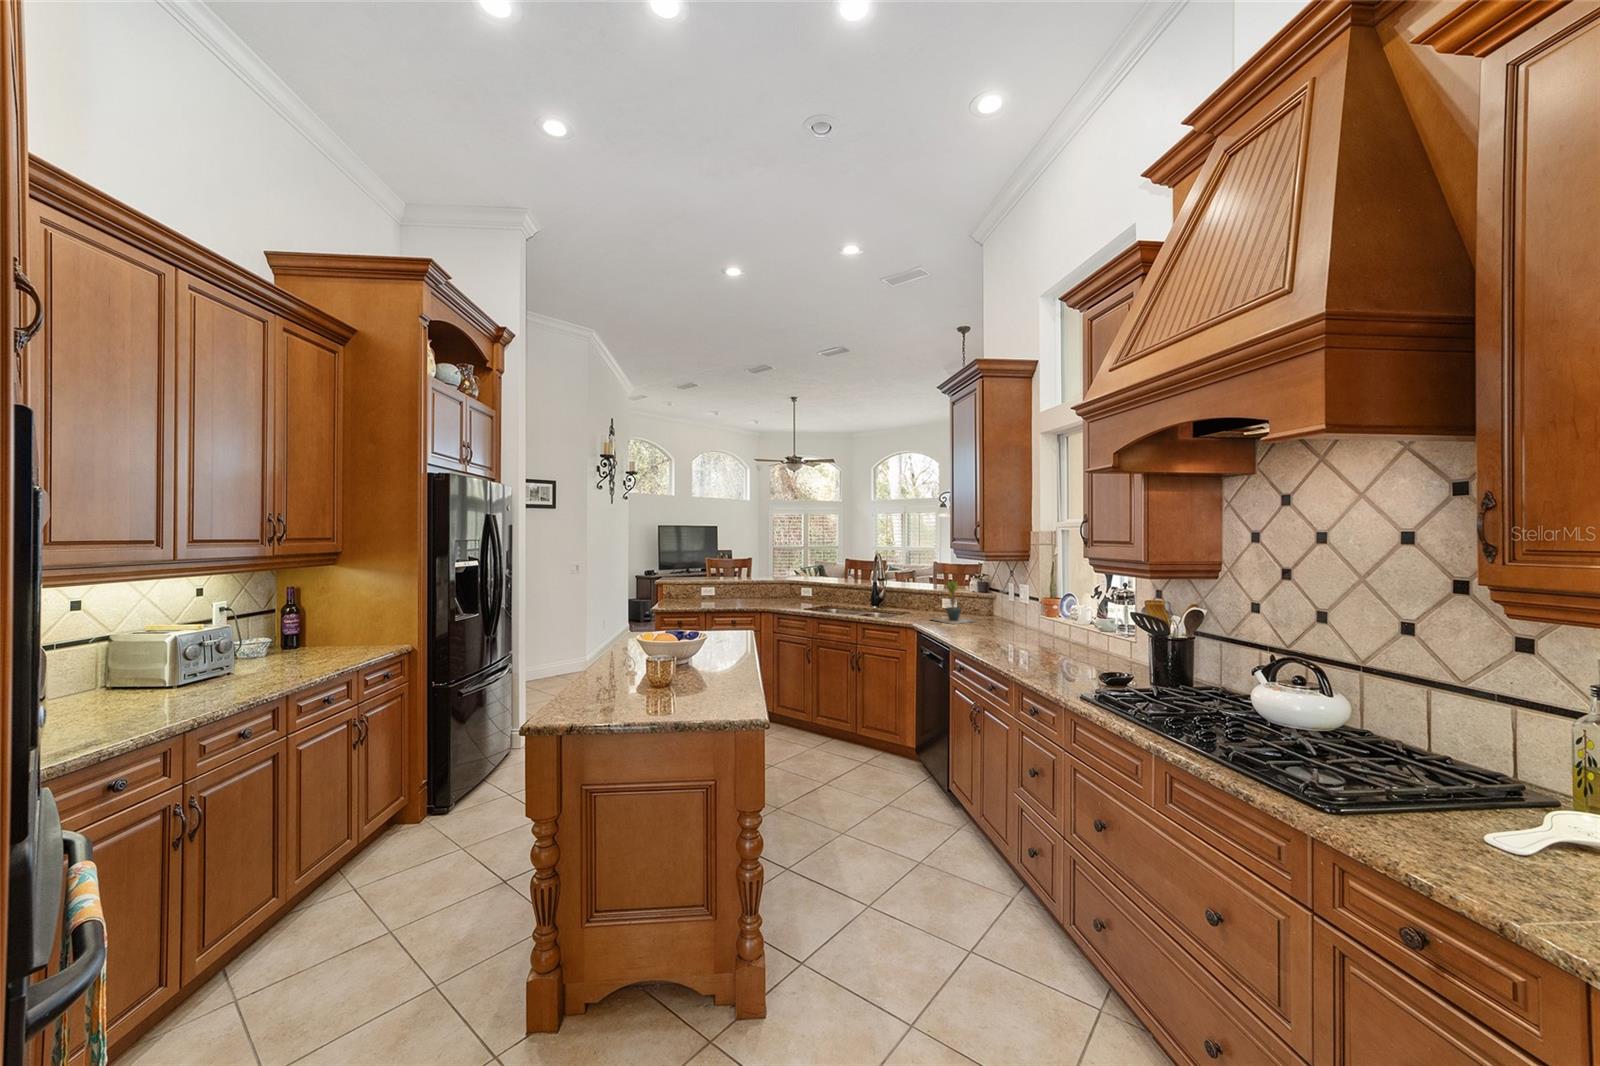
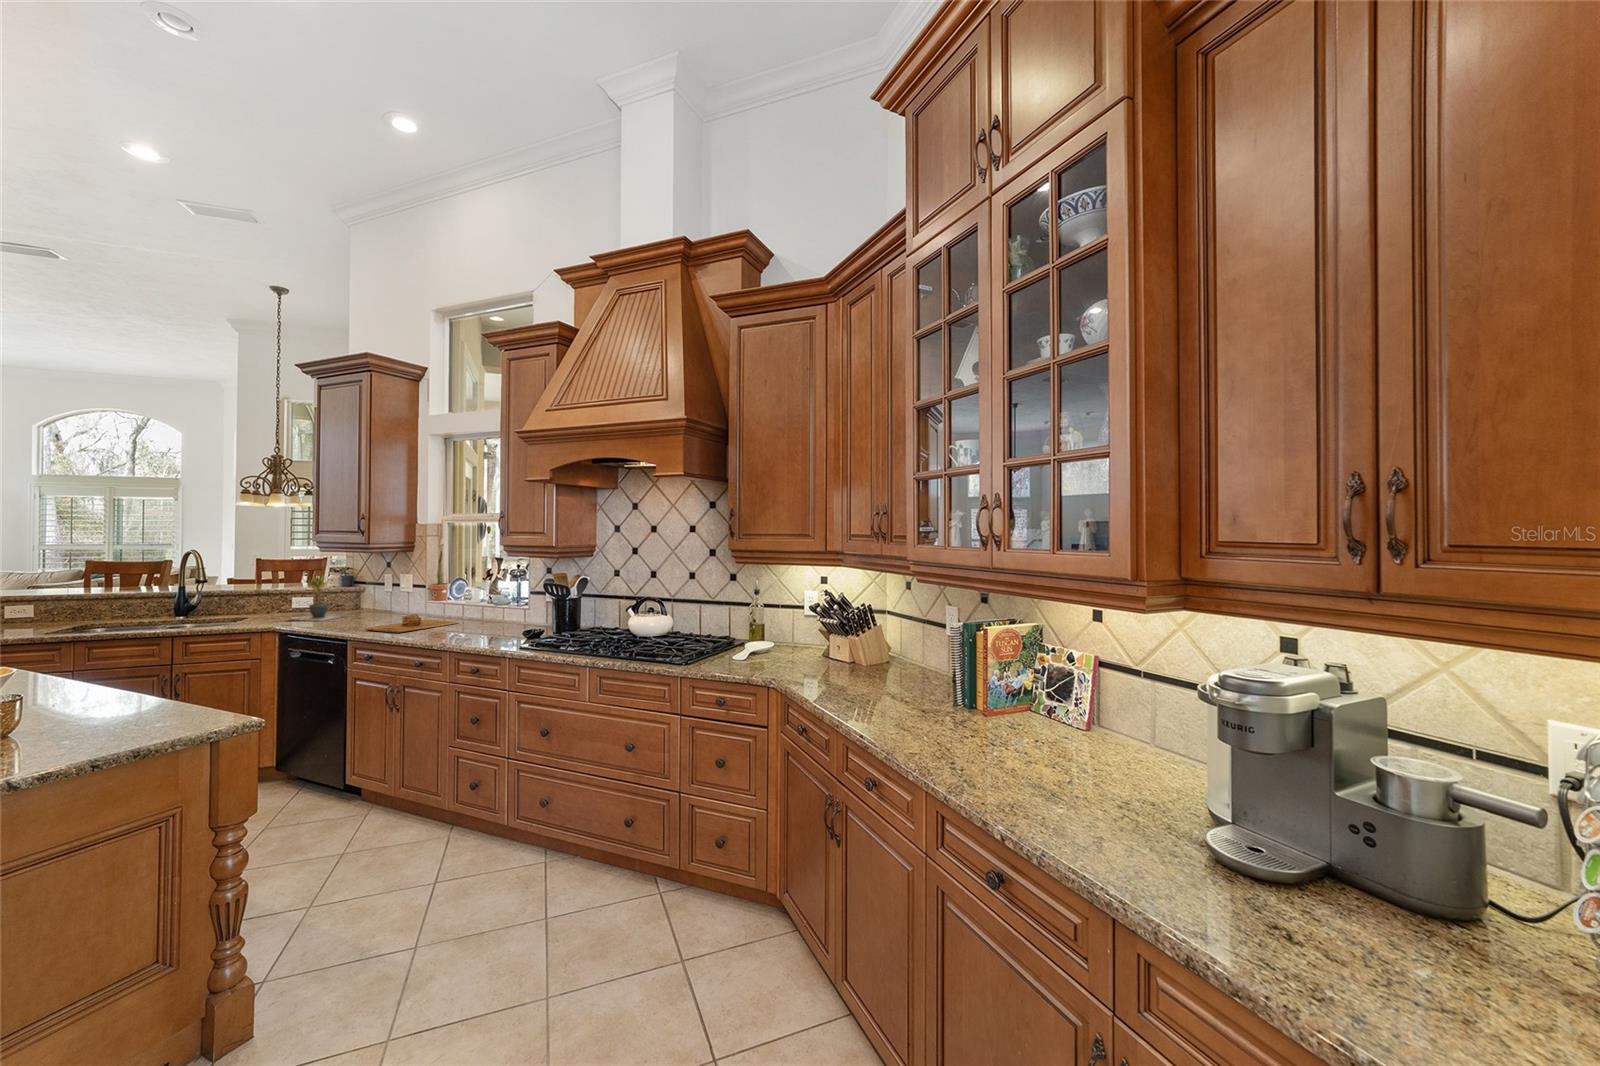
cutting board: none [967,630,1057,649] -> present [365,614,459,633]

